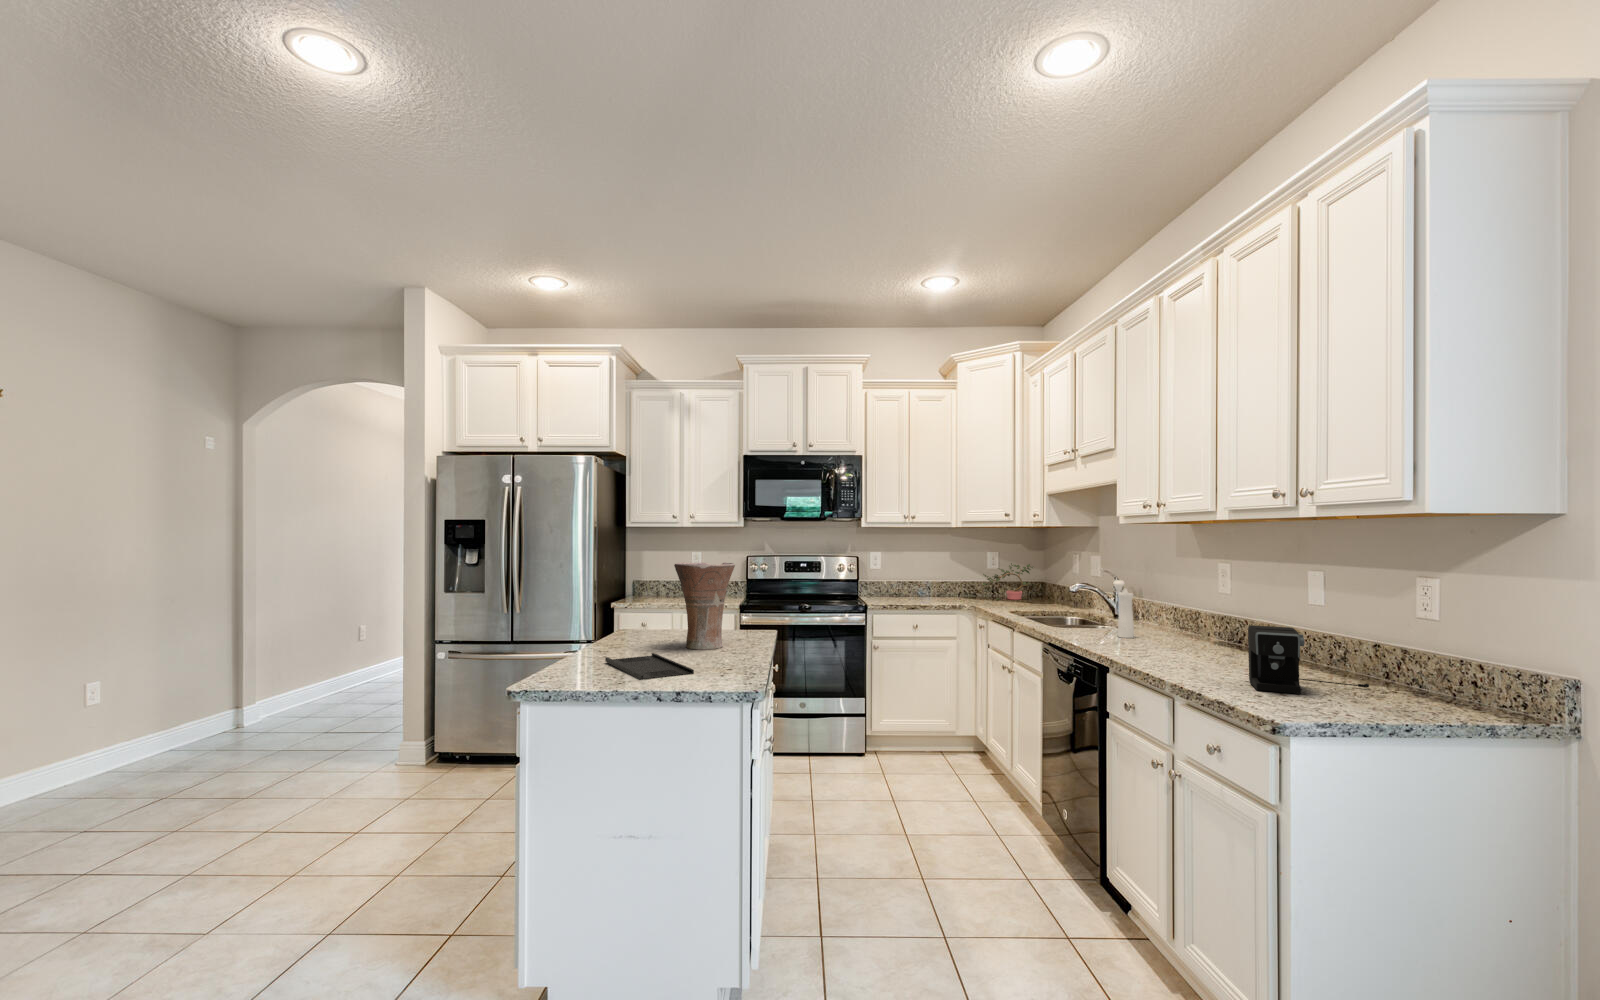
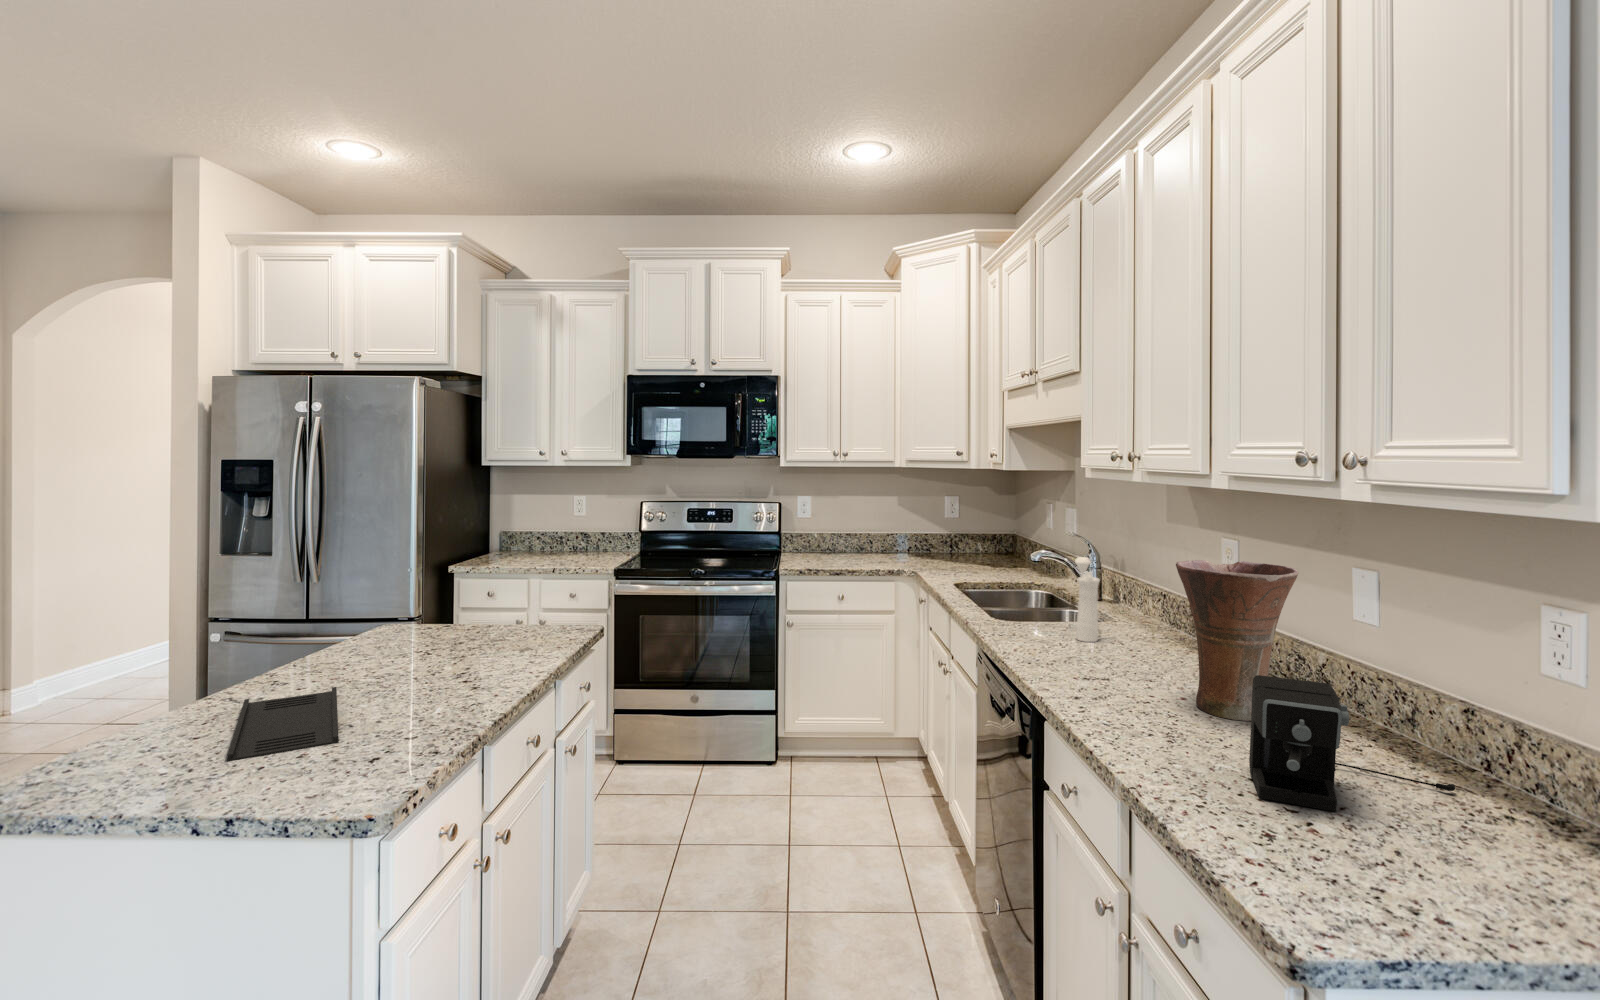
vase: present [674,562,735,650] -> present [1176,560,1298,721]
potted plant: present [983,563,1033,600] -> none [935,513,1003,560]

